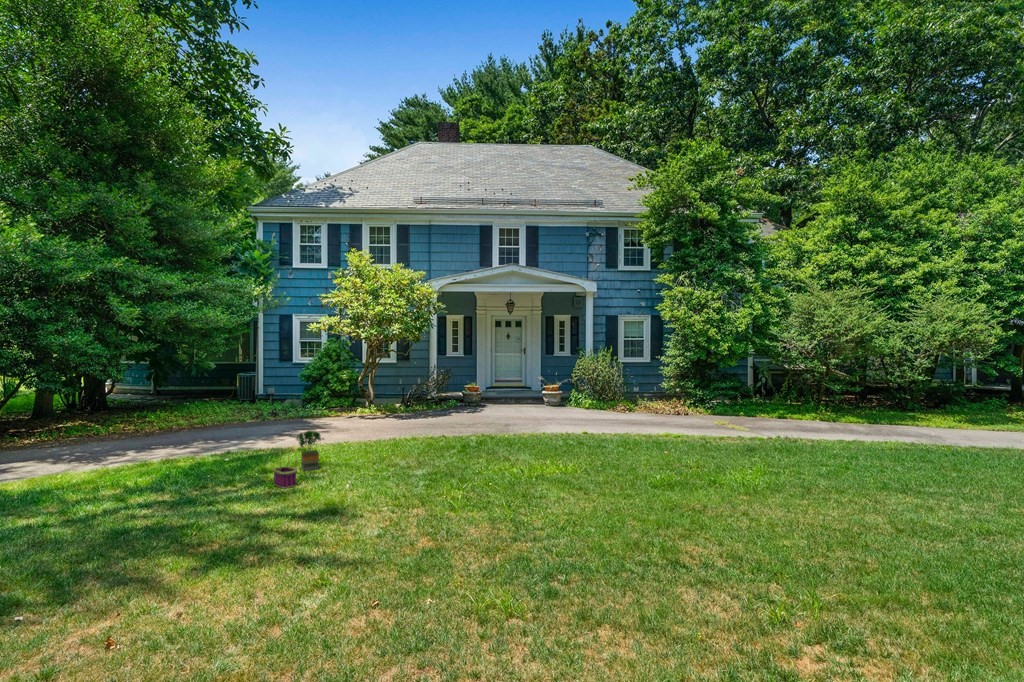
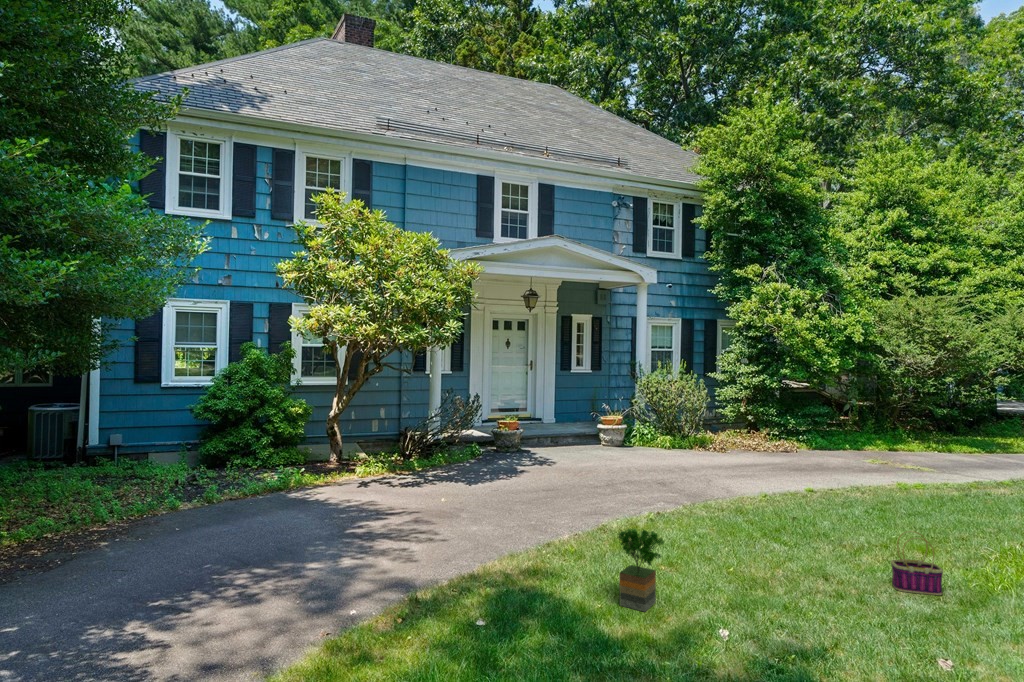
basket: present [273,456,297,488] -> present [891,531,943,595]

